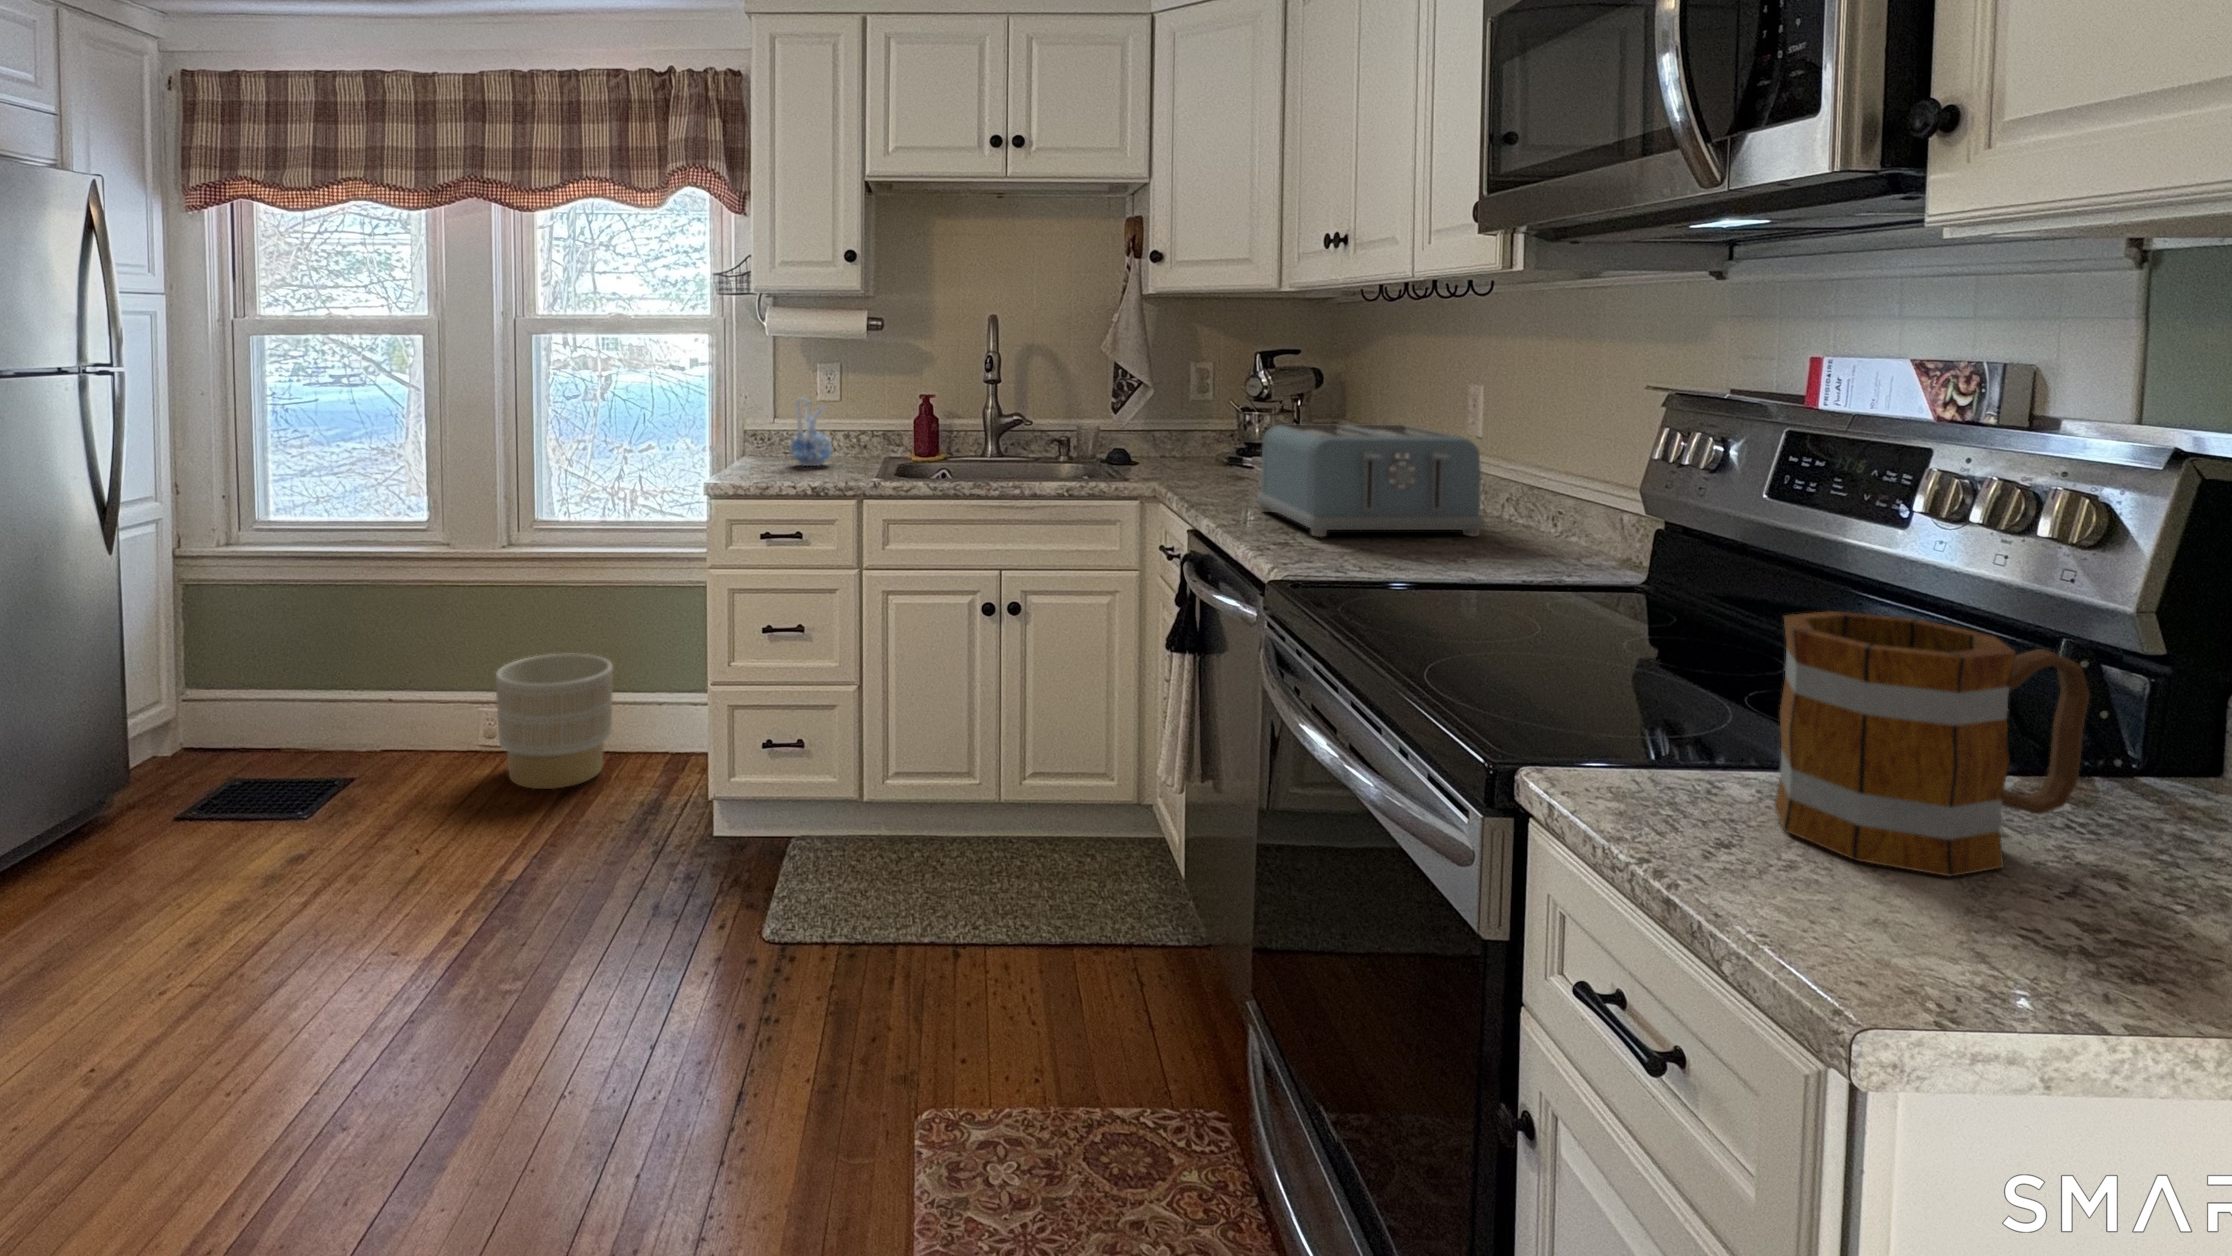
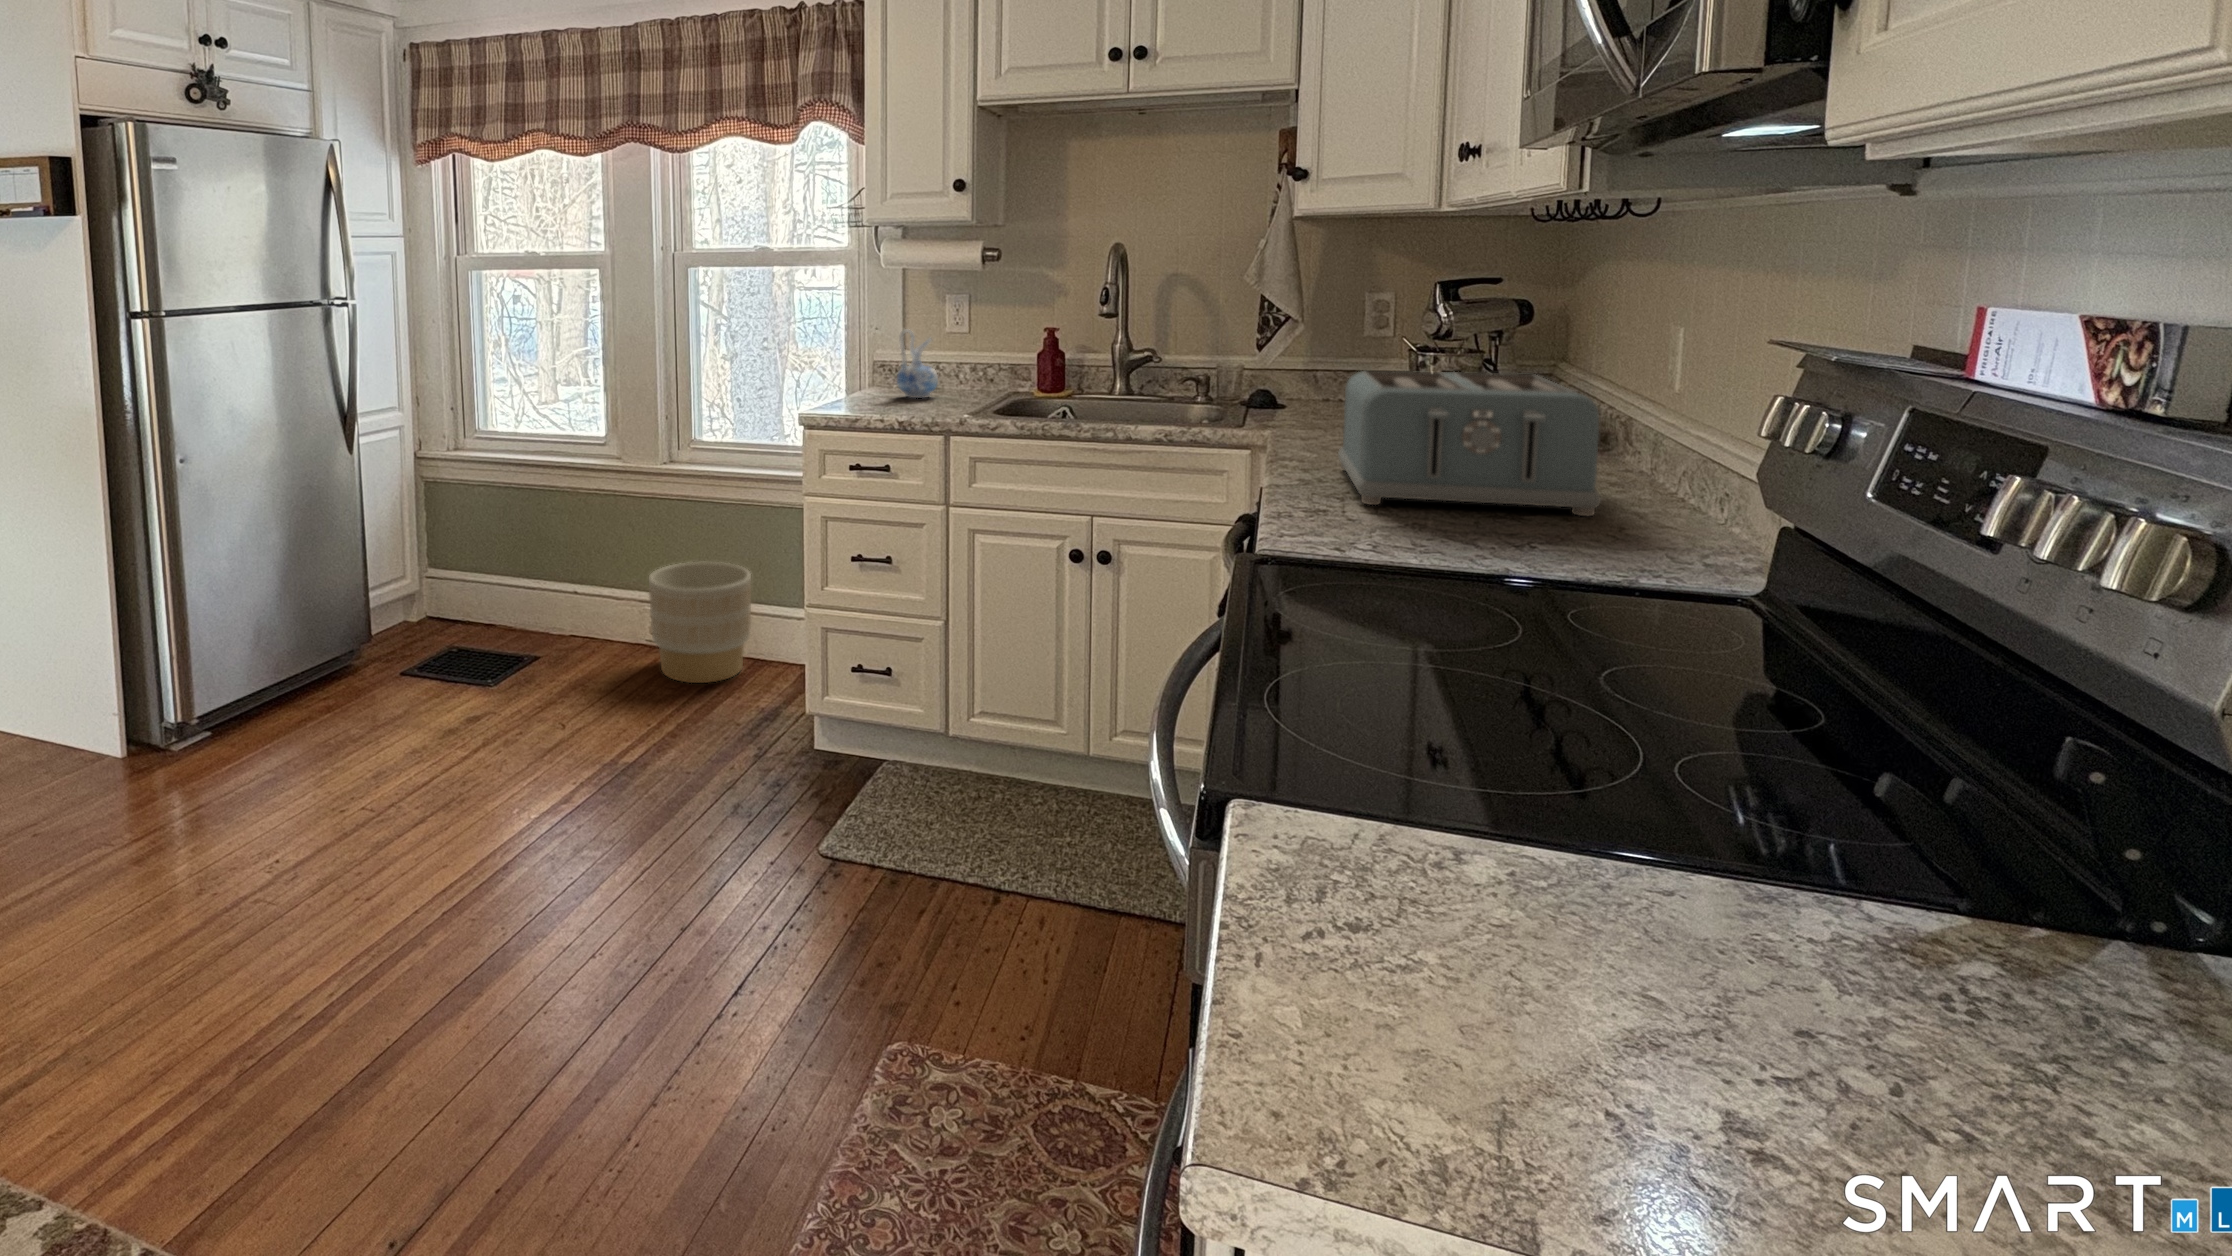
mug: present [1774,611,2089,877] -> none [1455,672,1940,1059]

